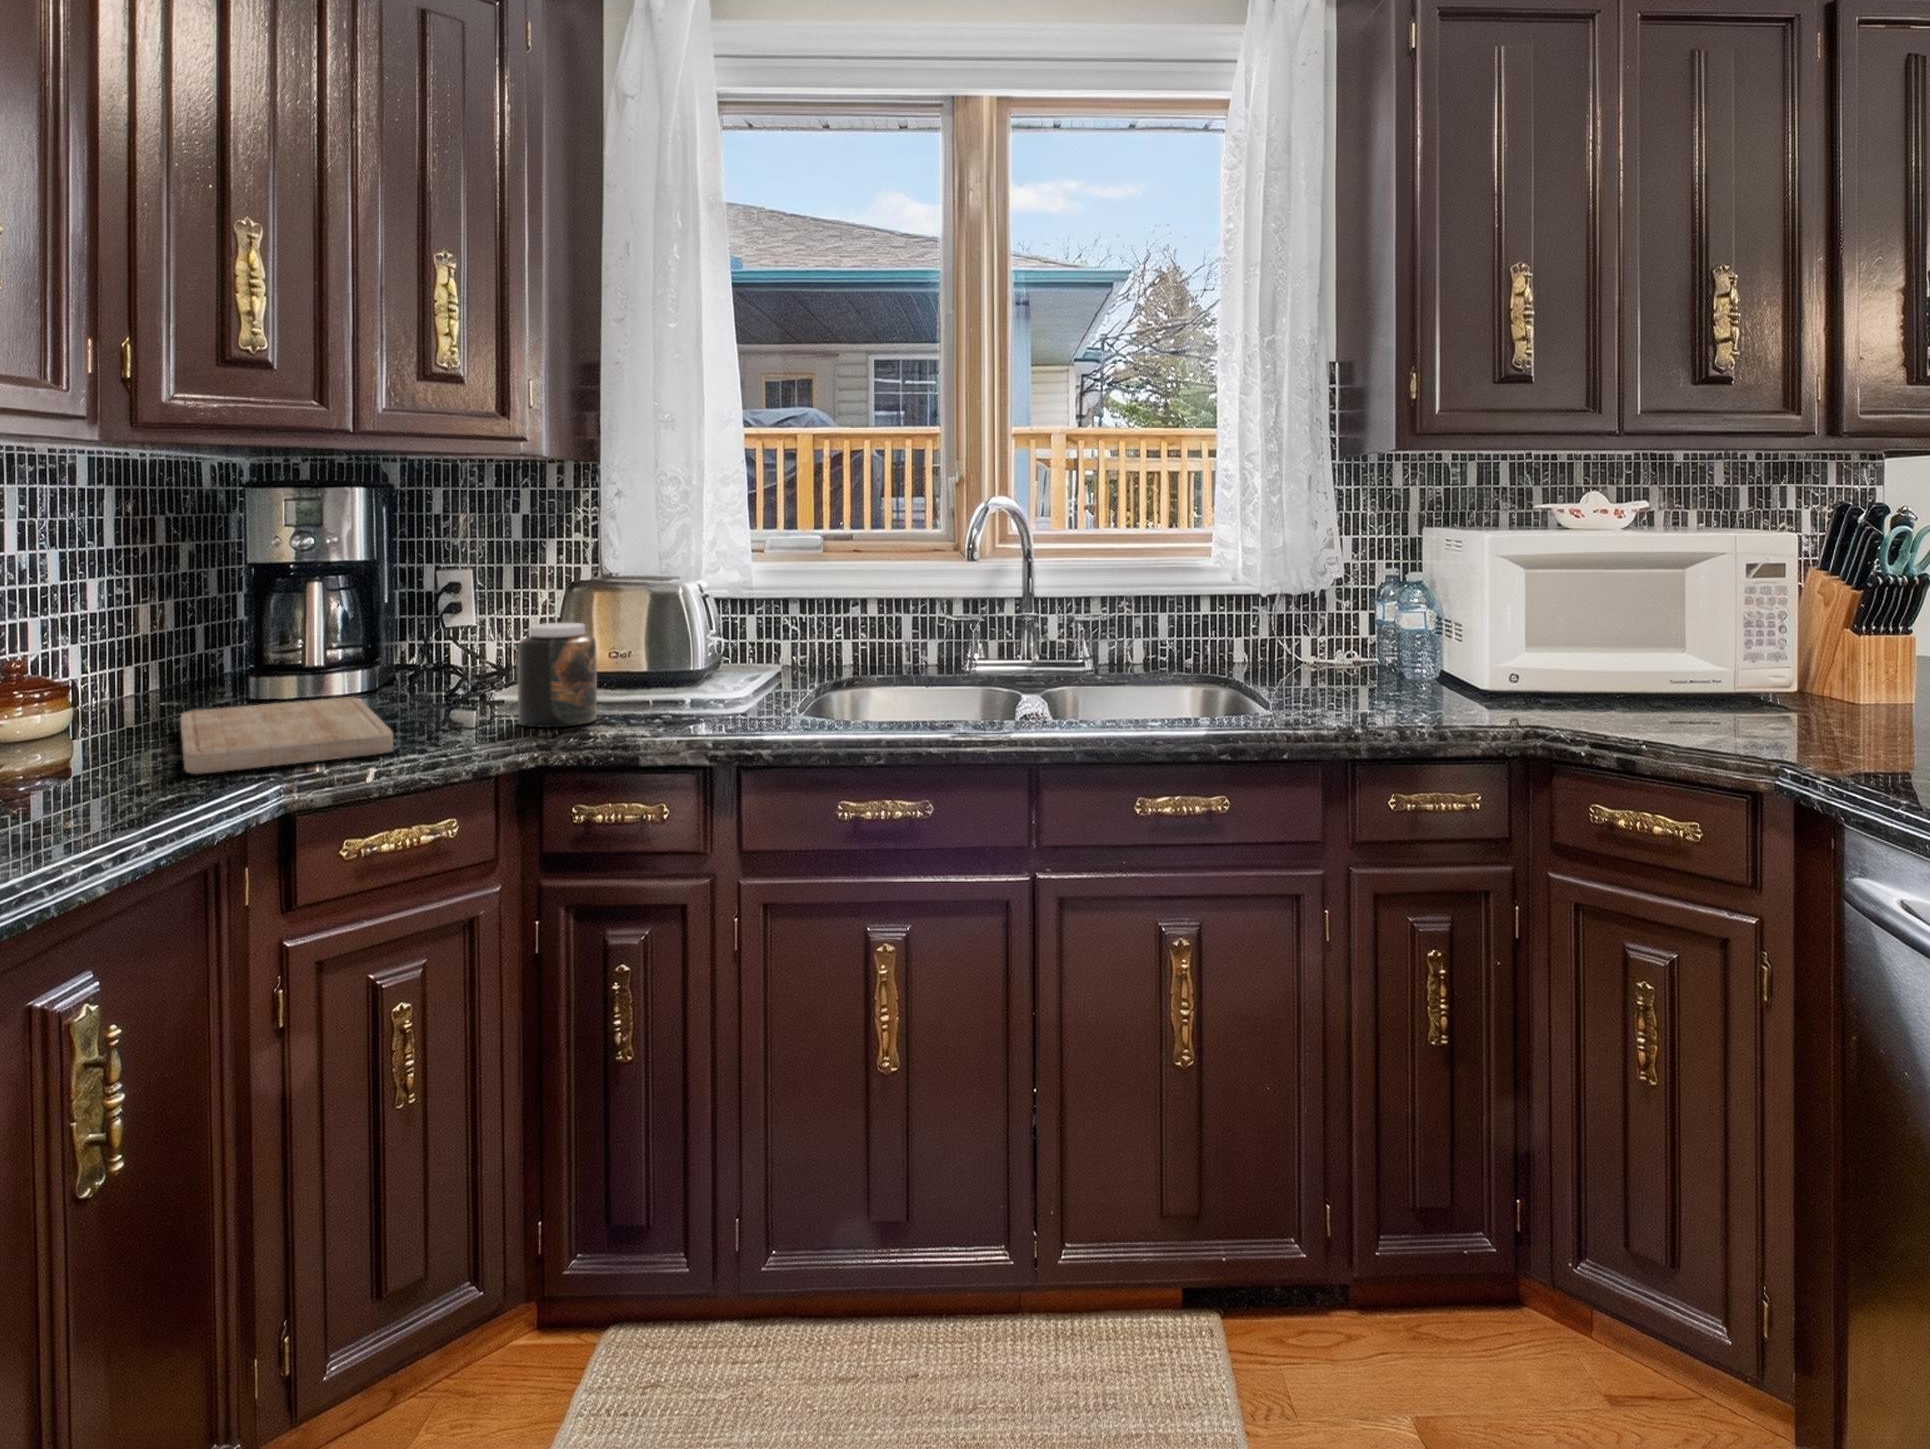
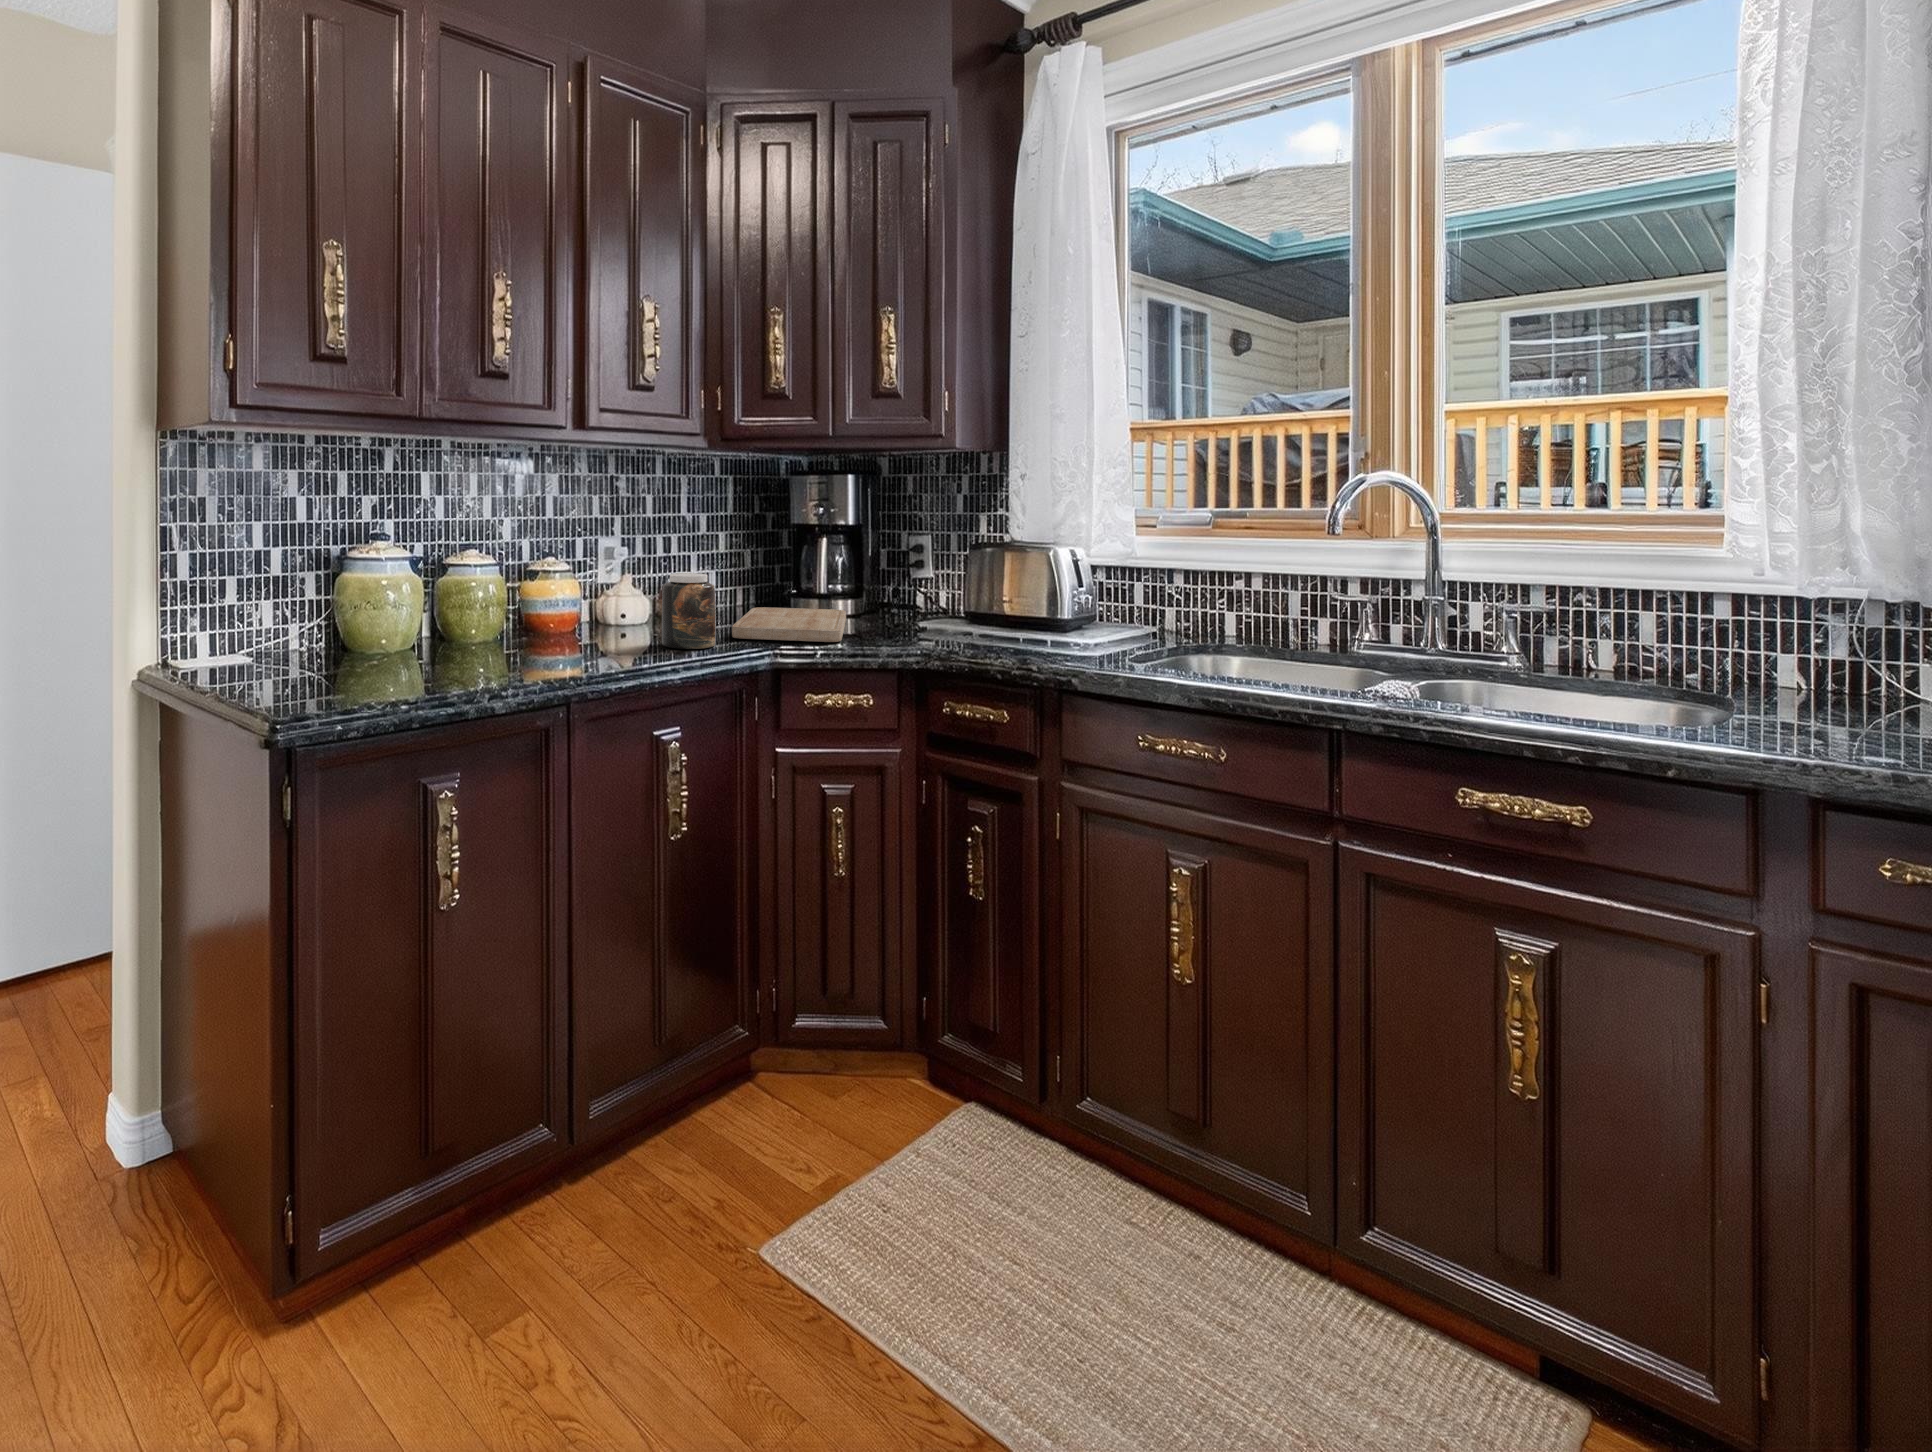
jar: present [518,623,597,727] -> present [662,573,715,649]

